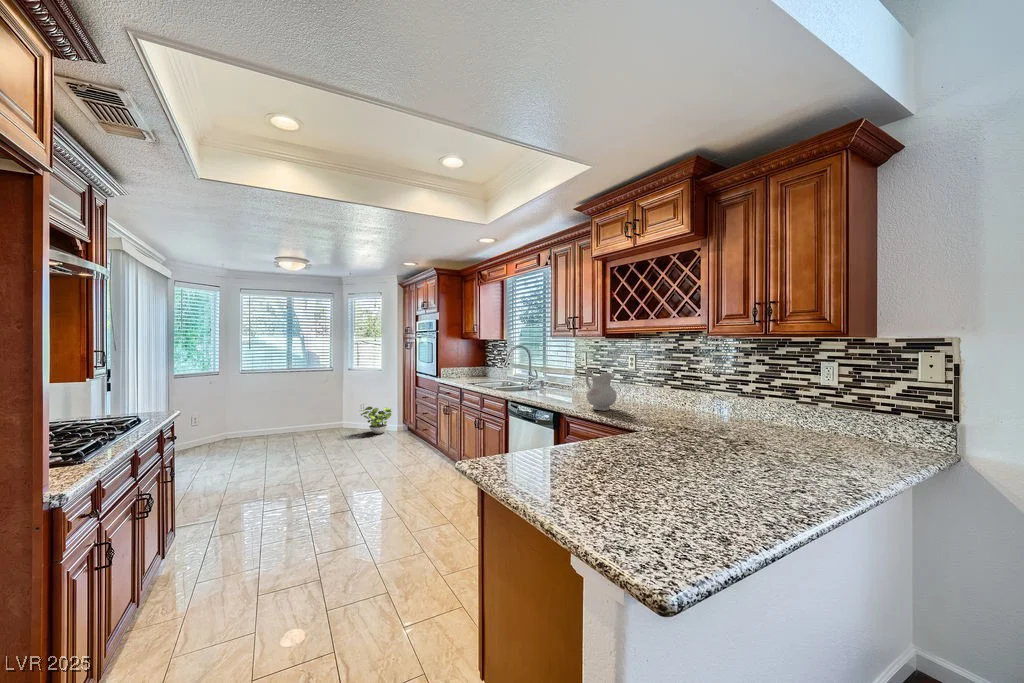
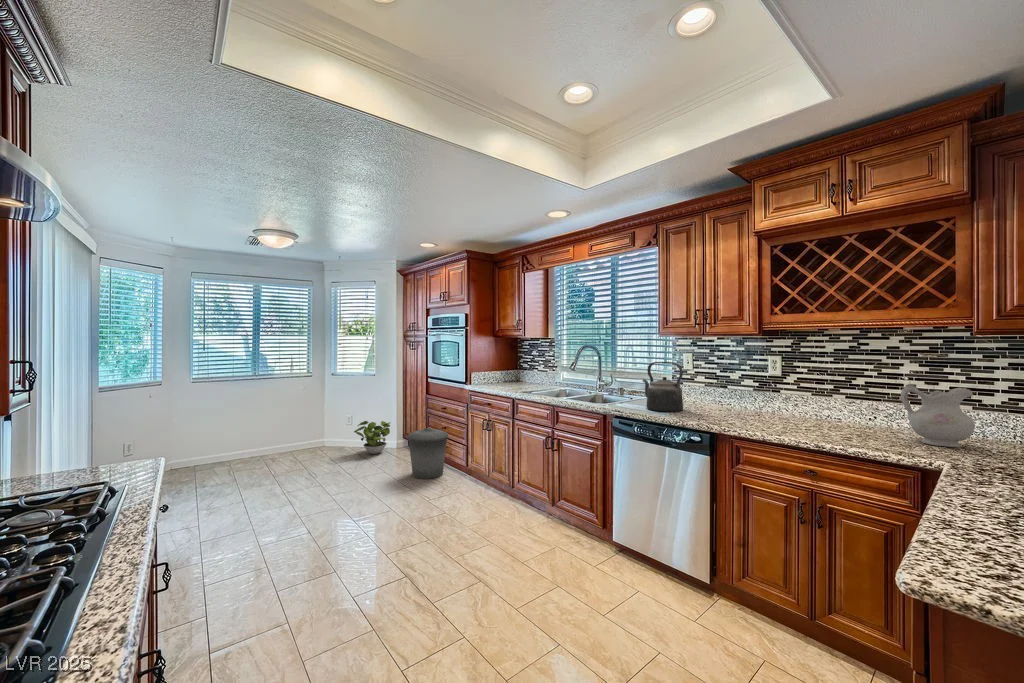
kettle: none [536,359,564,398] -> present [643,362,683,412]
ceramic pitcher: present [586,370,617,411] -> present [901,384,975,448]
trash can: none [392,412,426,452] -> present [407,428,448,479]

